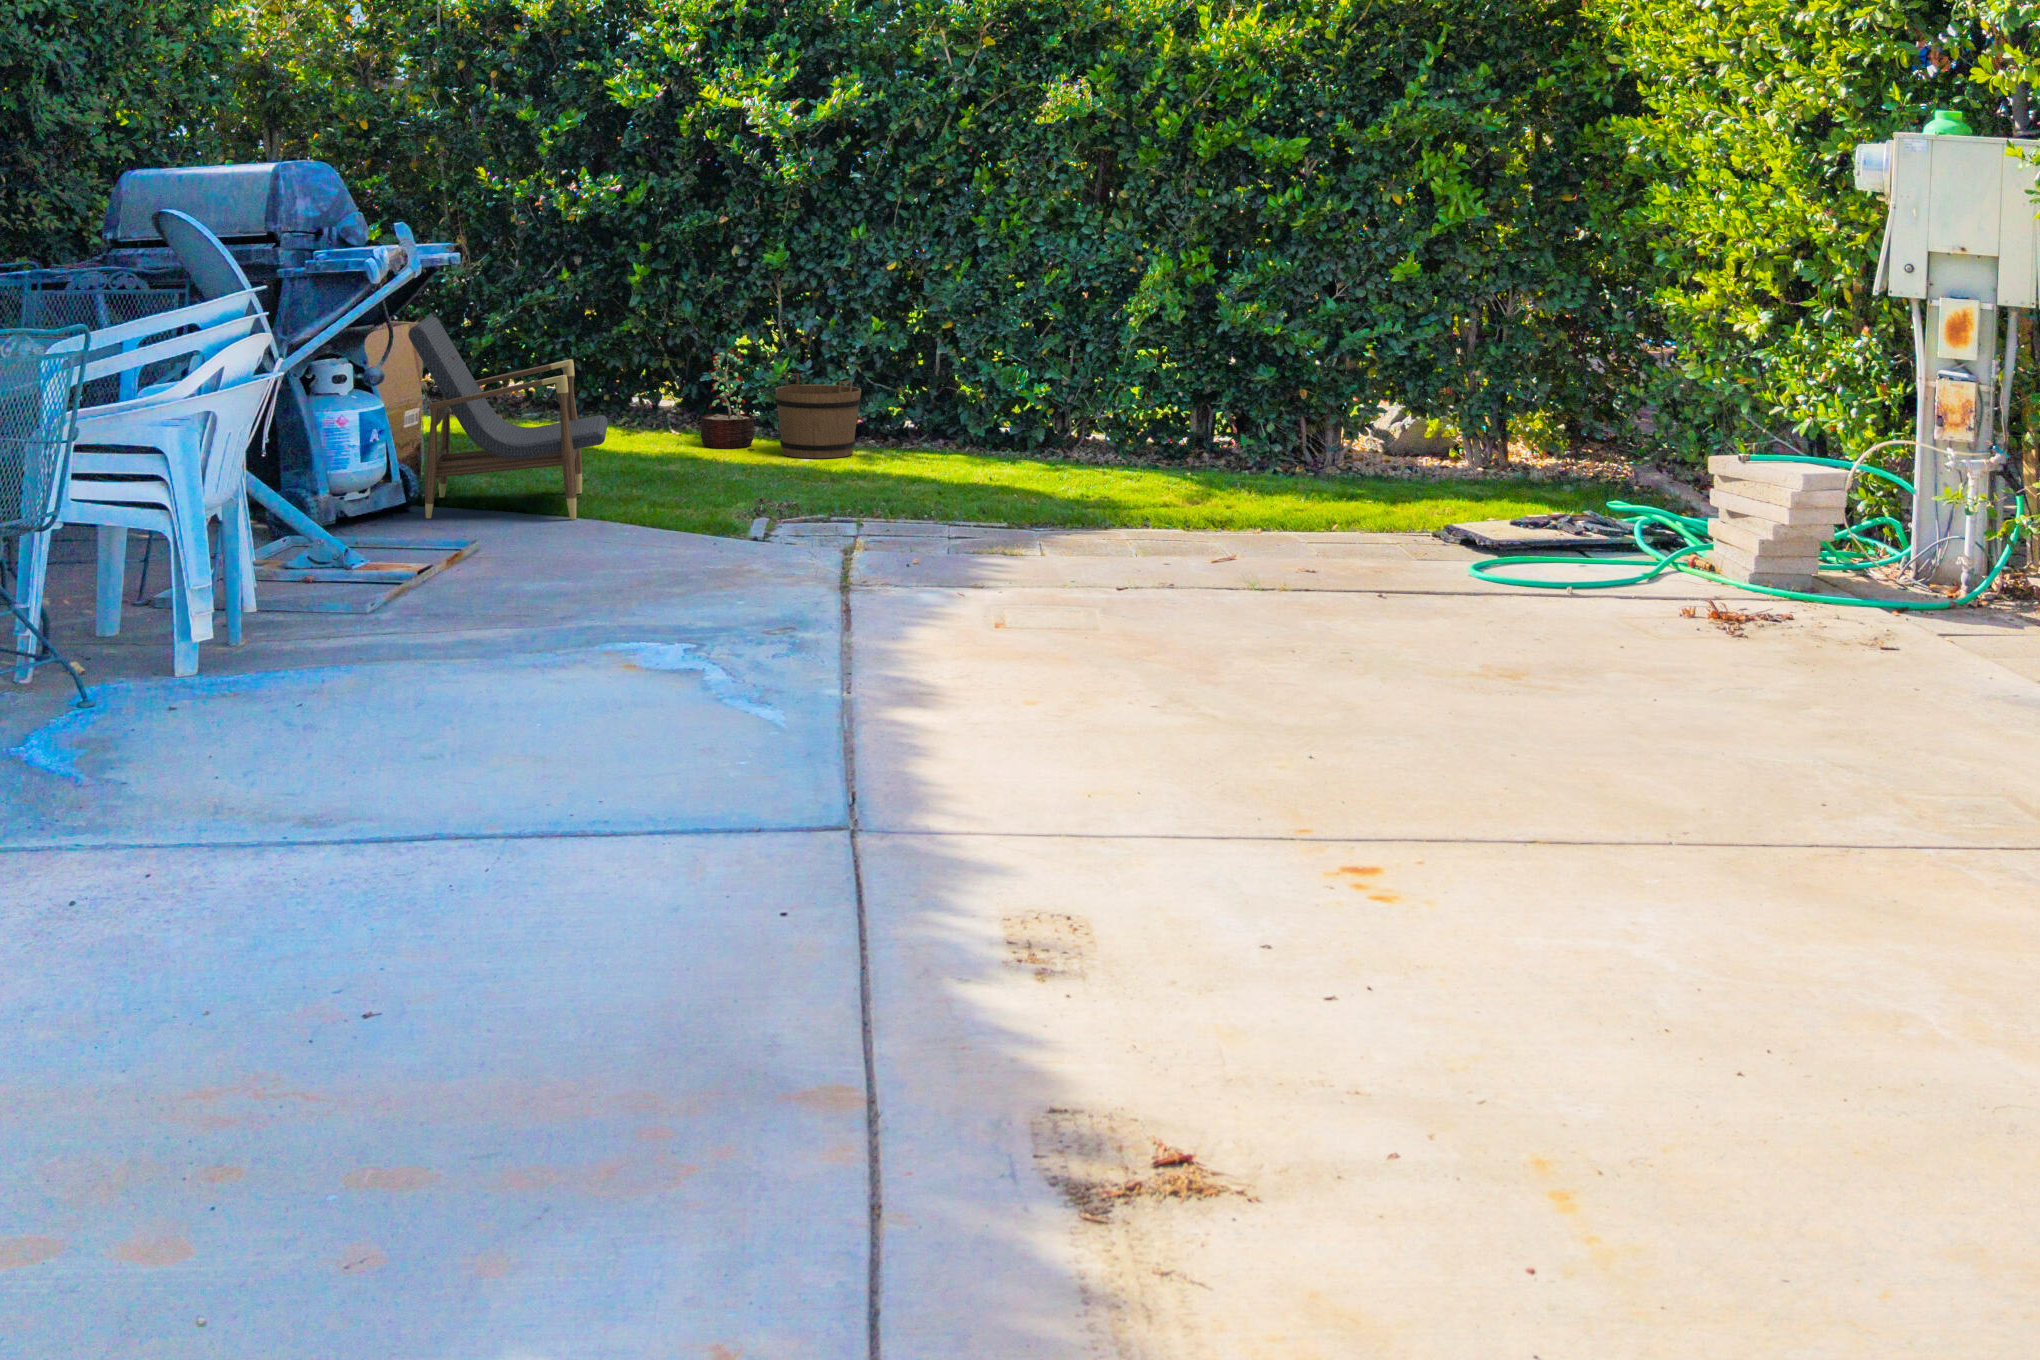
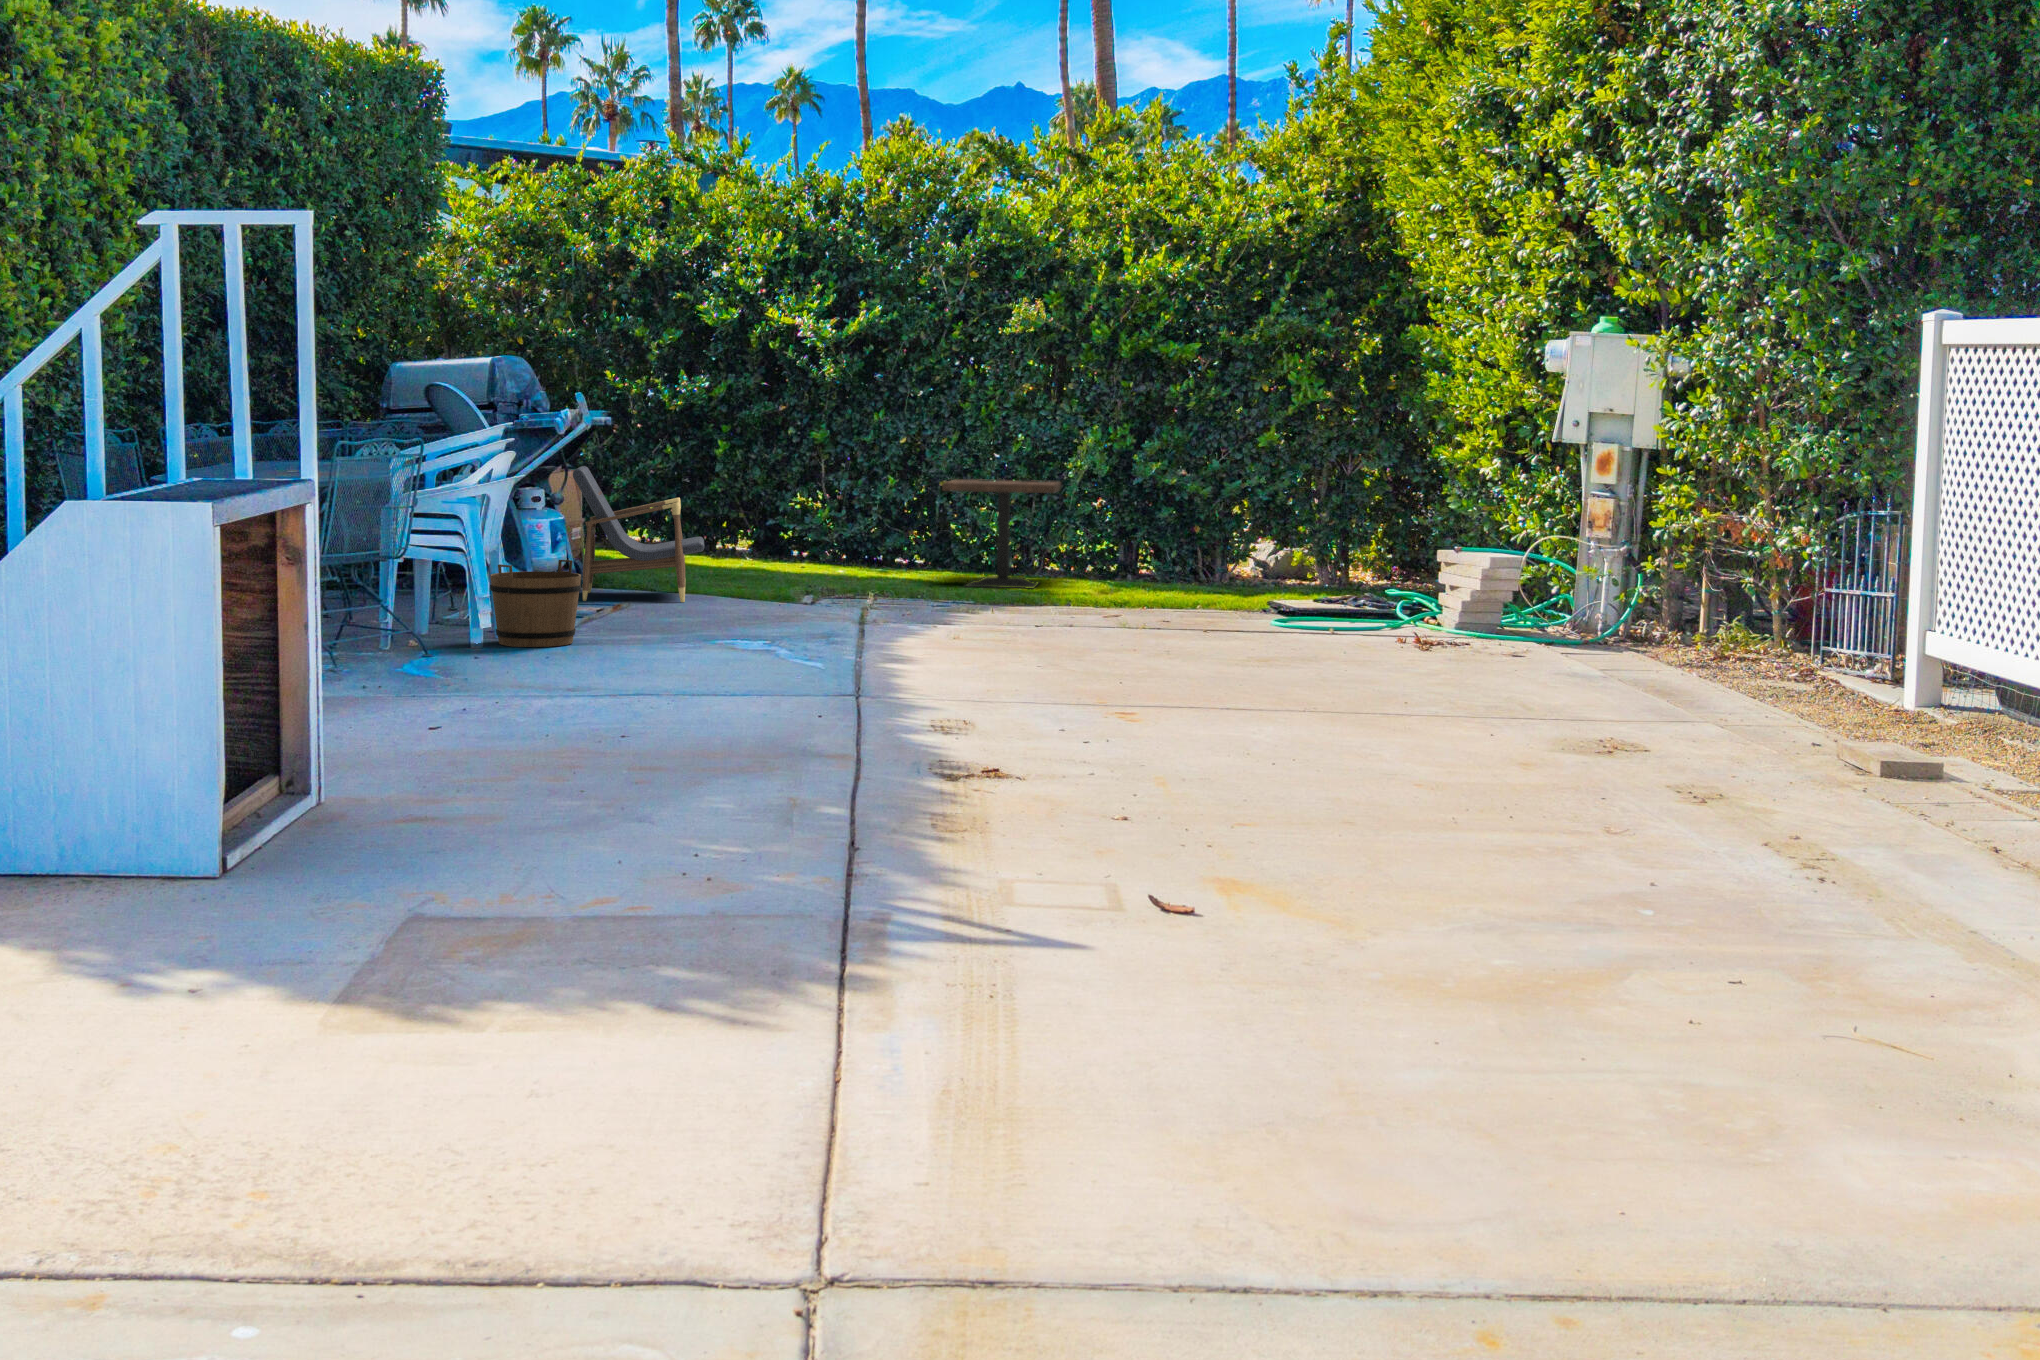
side table: none [942,319,1104,474] -> present [942,480,1061,588]
decorative plant: present [700,350,755,449] -> none [765,503,806,575]
bucket: present [775,373,861,458] -> present [490,560,581,647]

